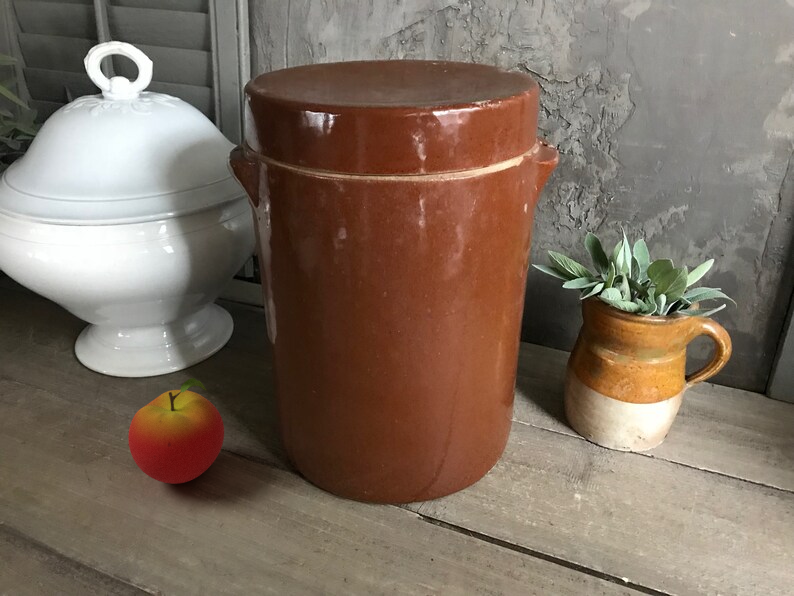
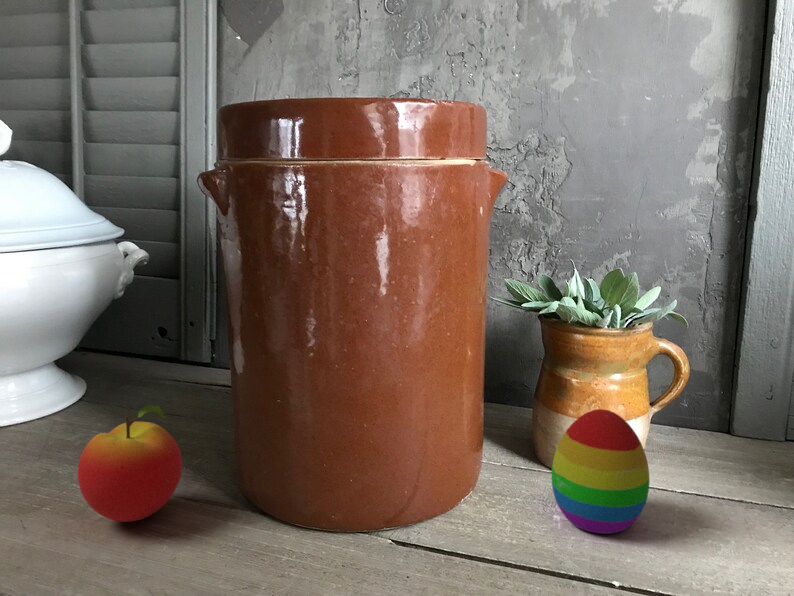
decorative egg: none [576,406,672,521] -> present [552,409,649,534]

